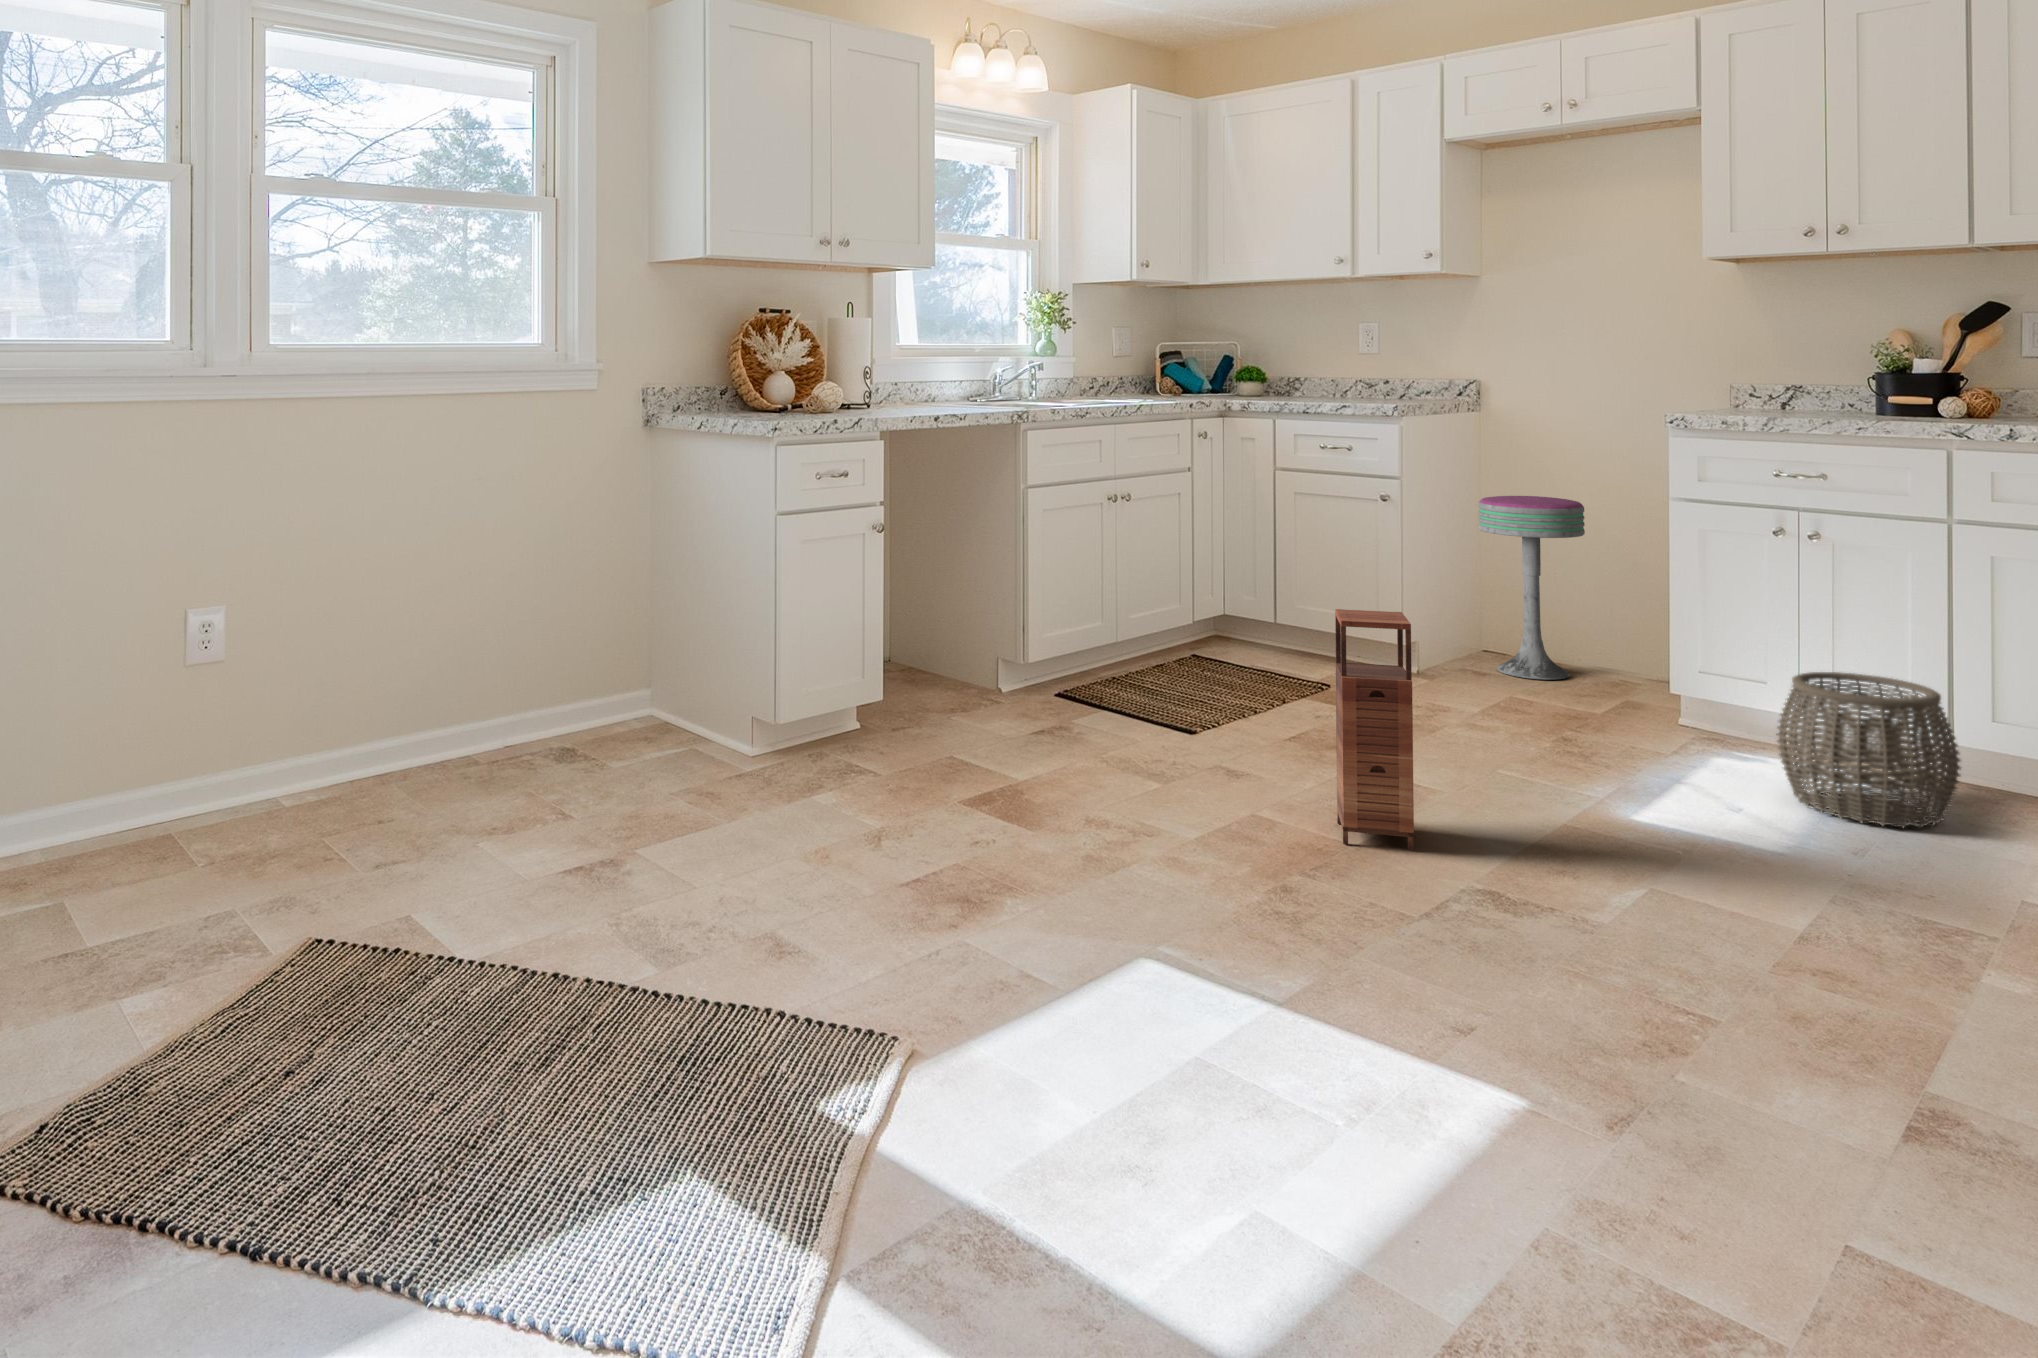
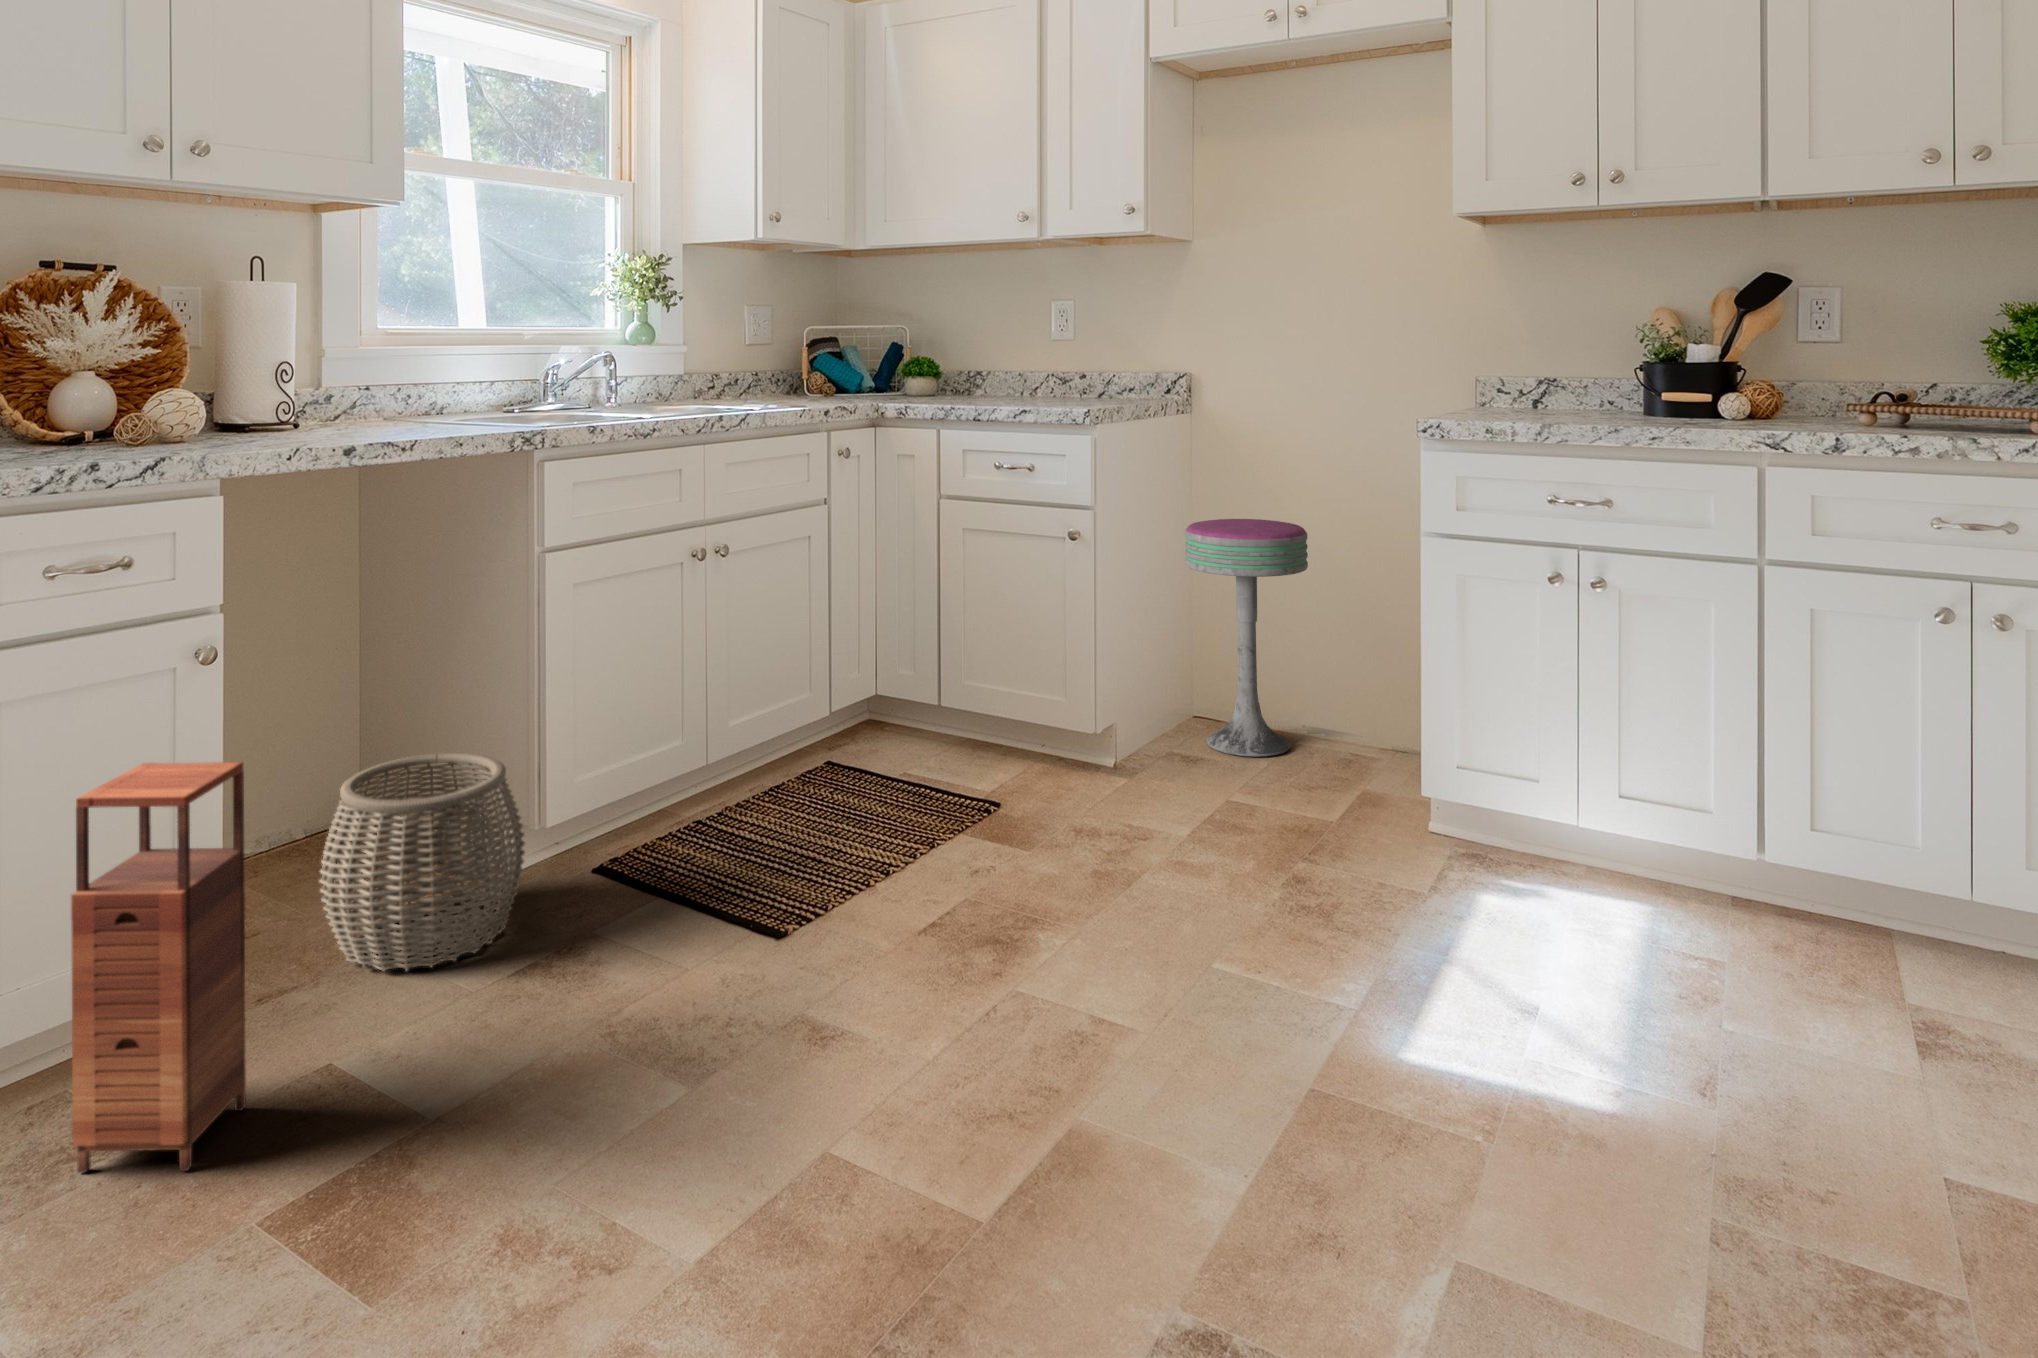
storage cabinet: present [1335,609,1414,850] -> present [71,762,246,1173]
woven basket: present [1777,672,1961,828] -> present [320,753,525,971]

